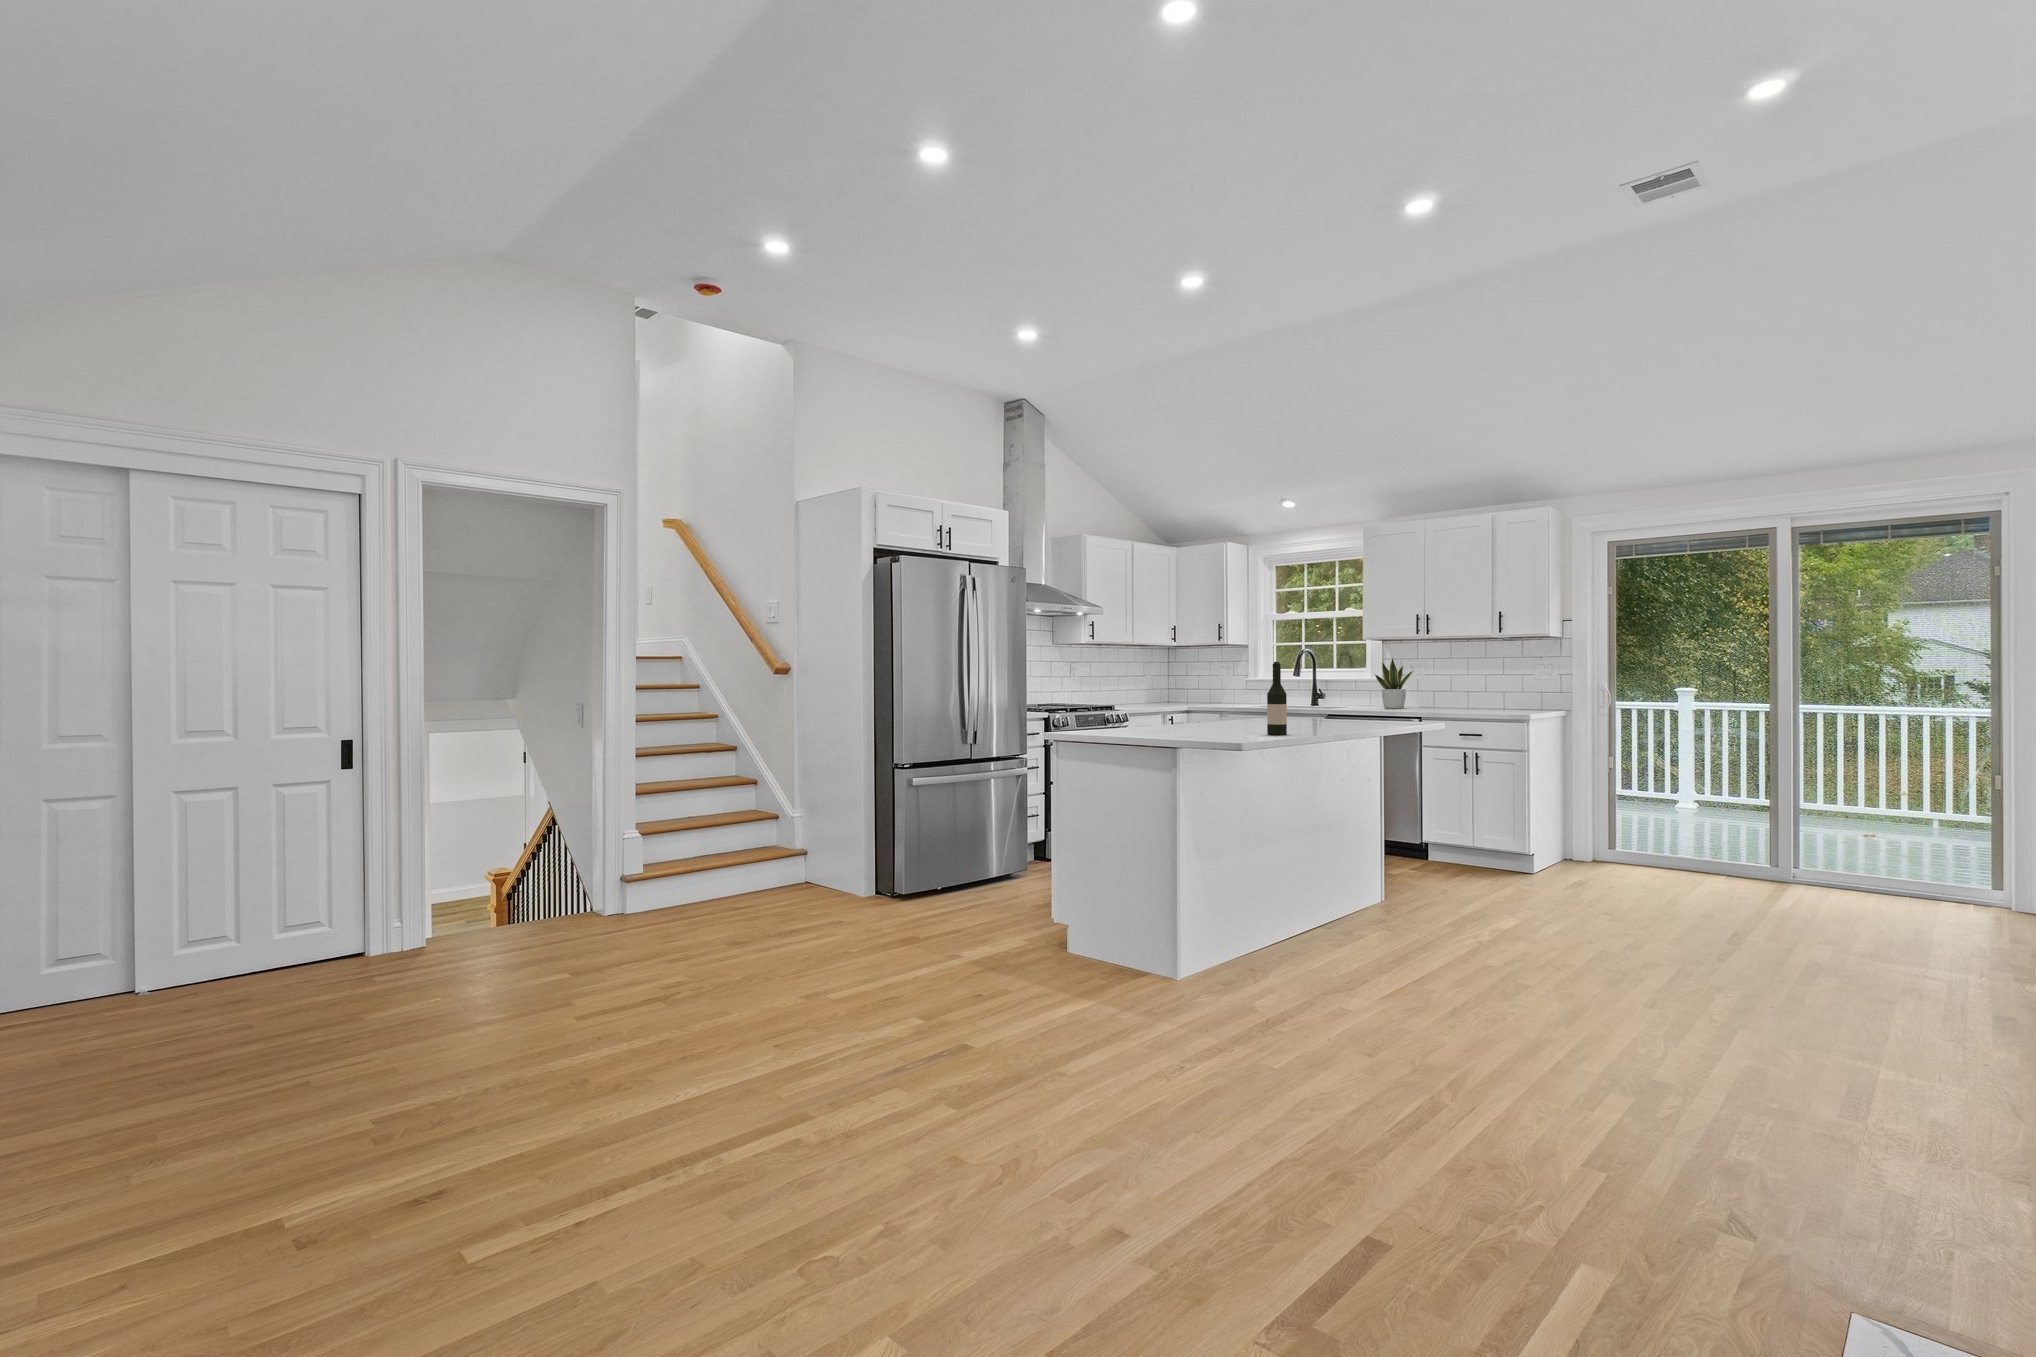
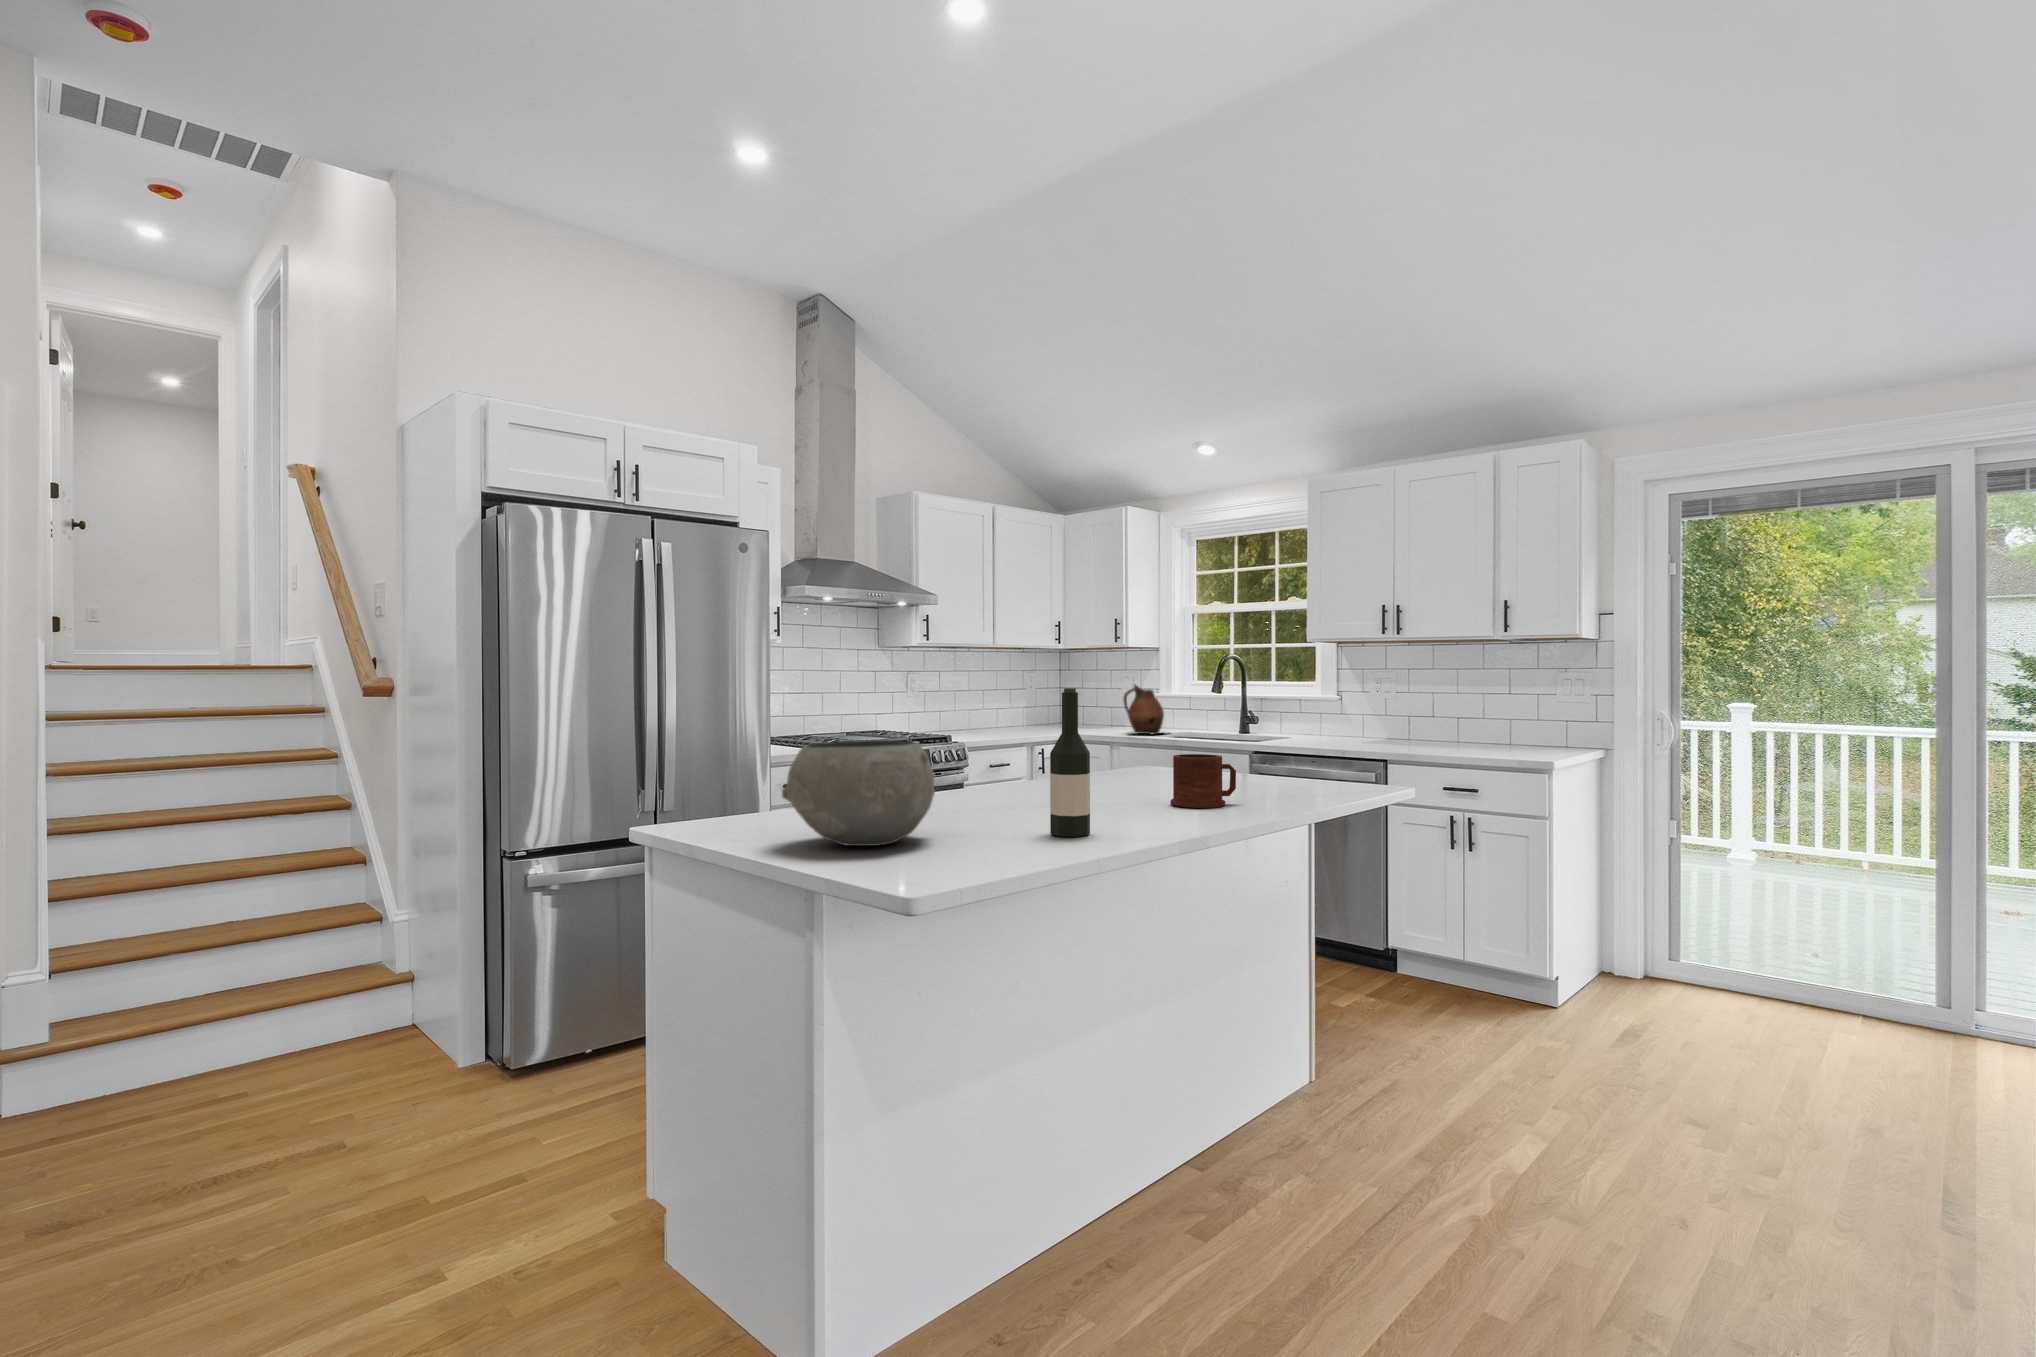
potted plant: present [1375,658,1413,709] -> none [1322,666,1380,742]
ceramic pitcher: none [1224,671,1260,708] -> present [1123,685,1172,734]
ceramic bowl: none [1141,688,1214,737] -> present [782,740,935,846]
mug: none [1313,701,1349,728] -> present [1170,754,1236,808]

